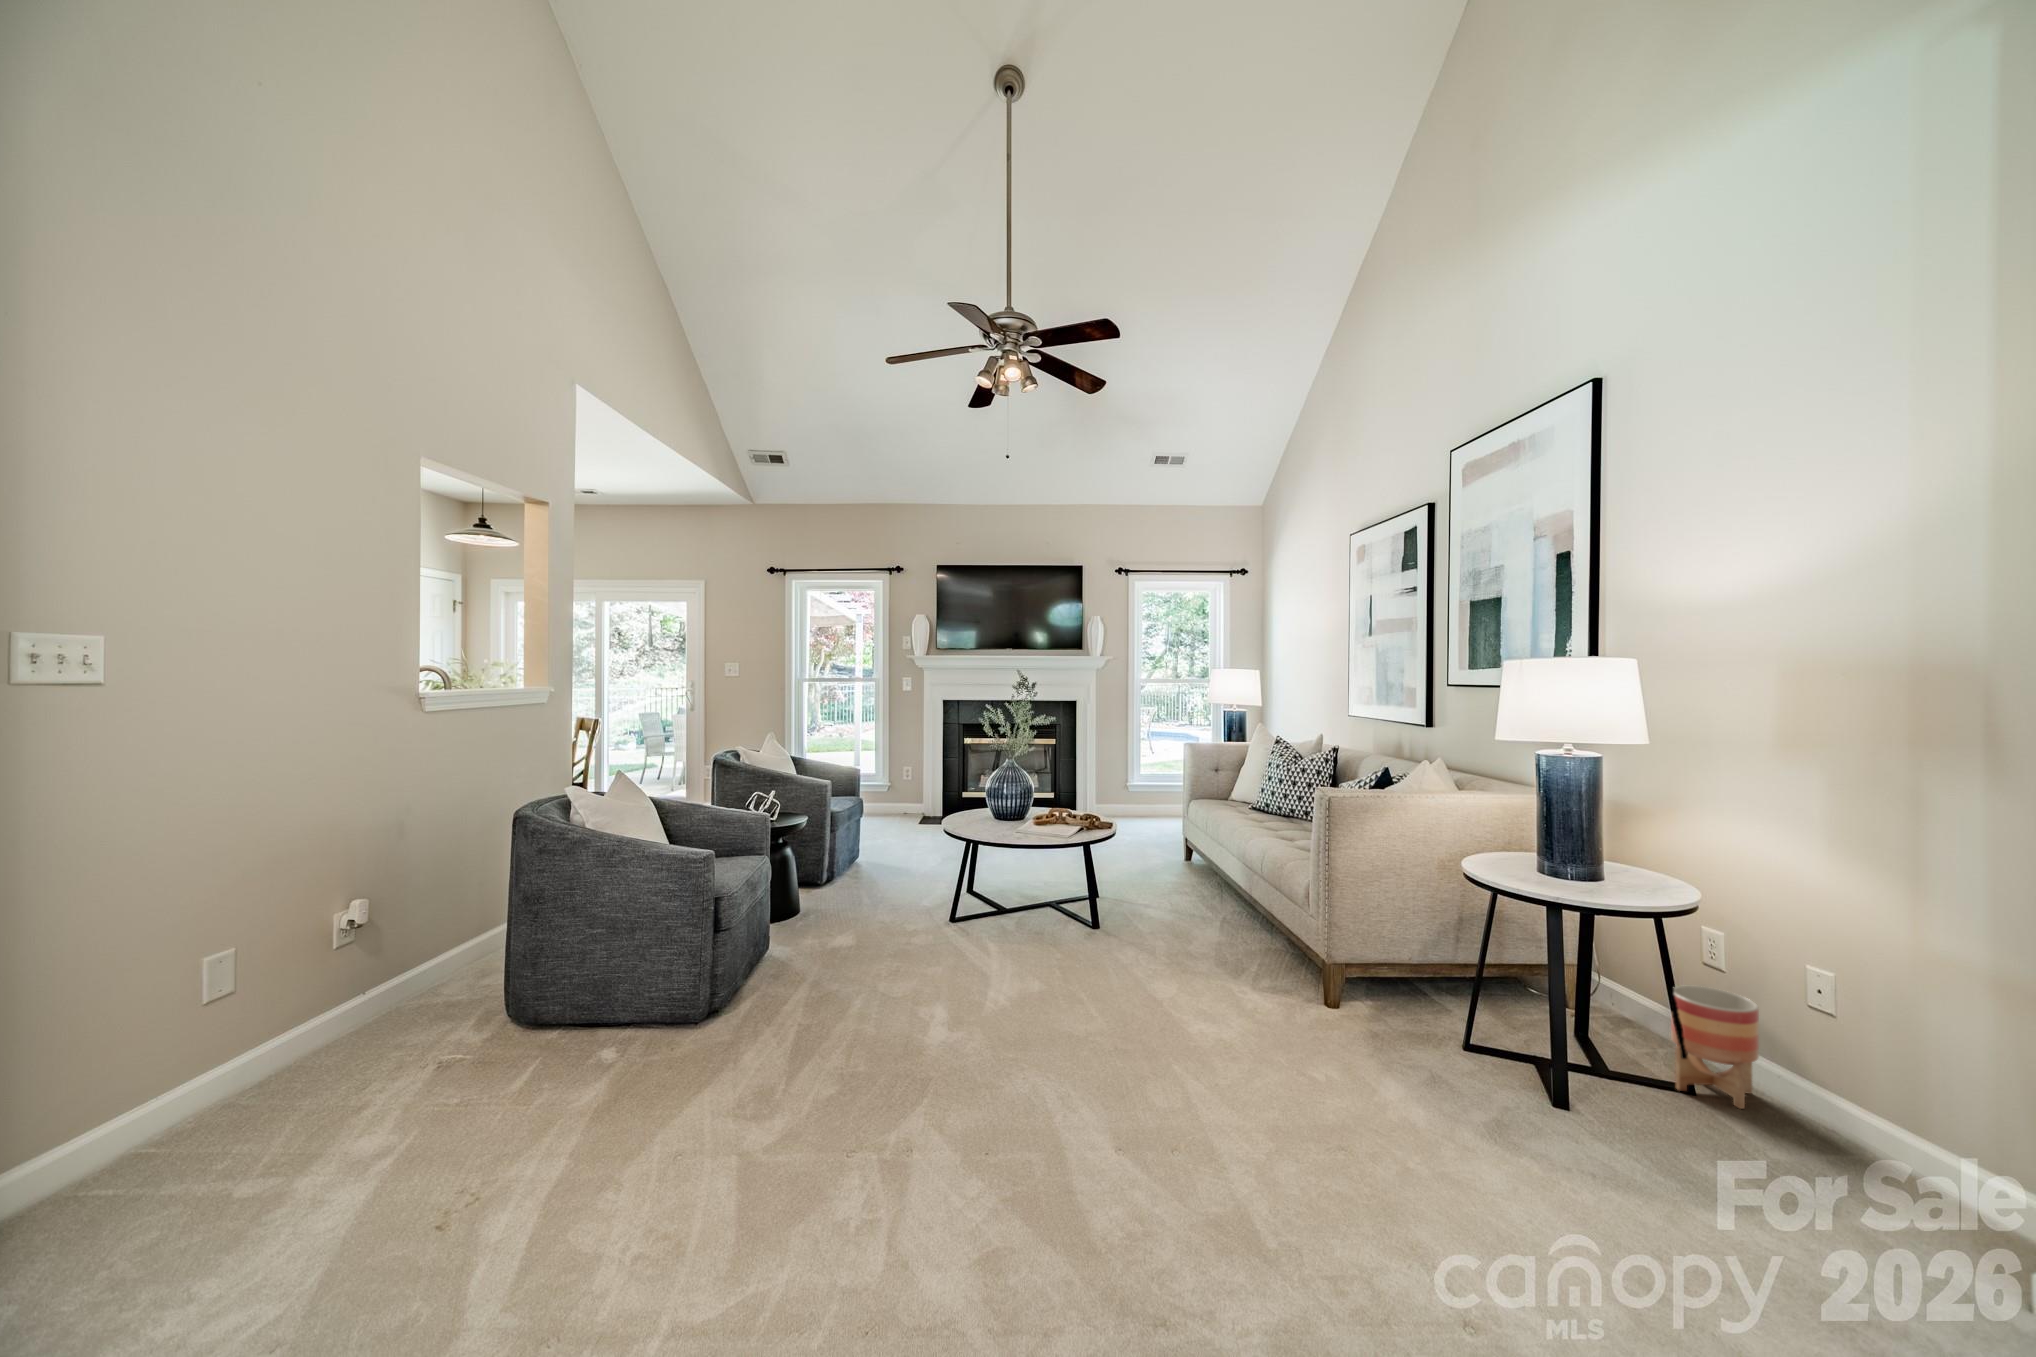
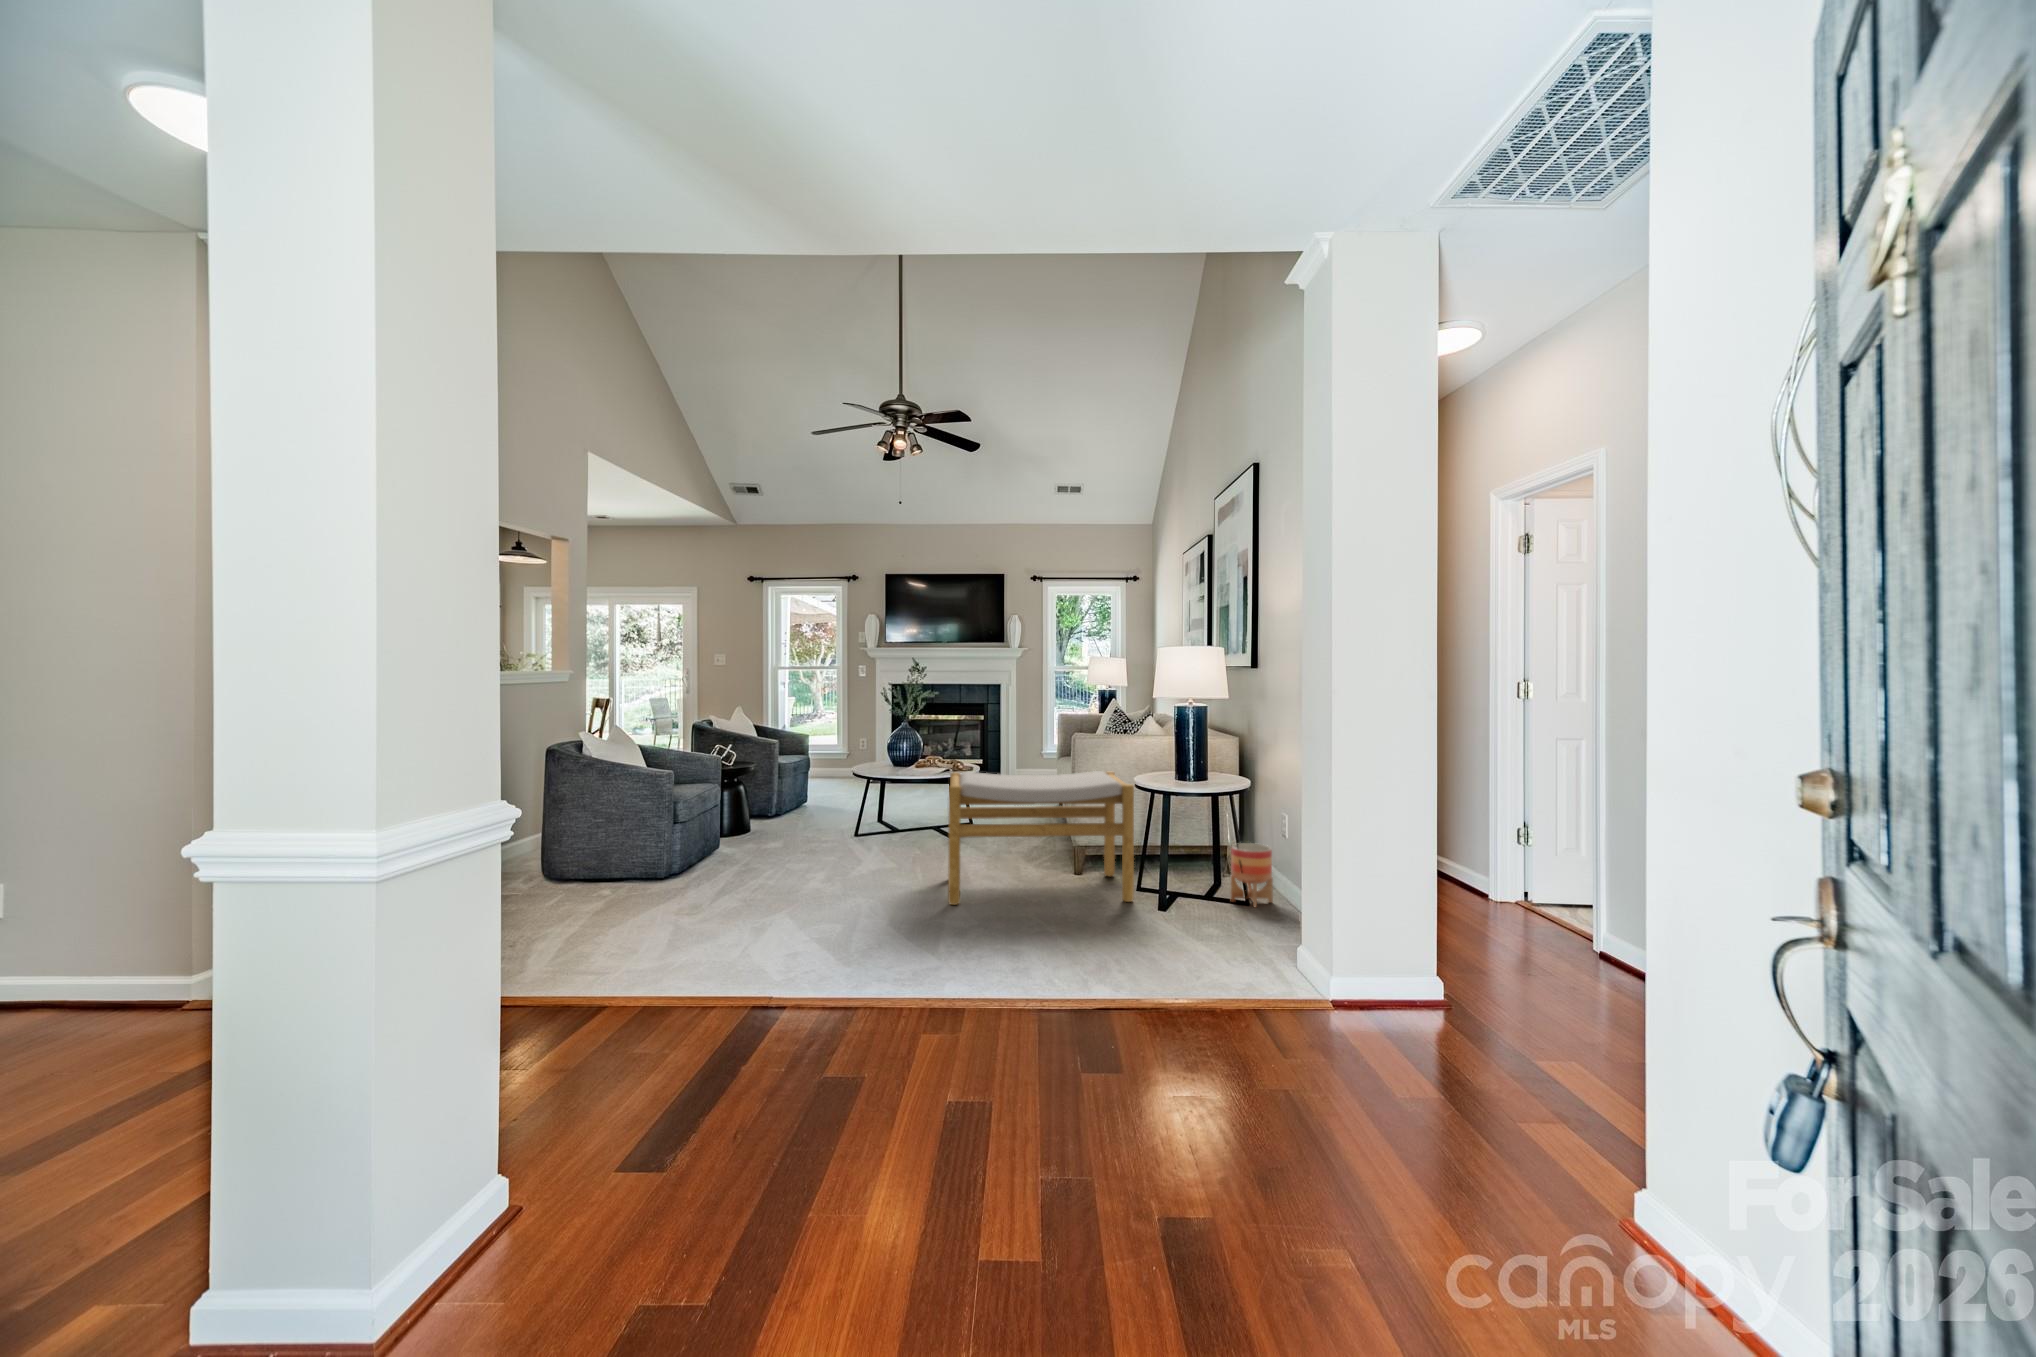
footstool: none [1159,852,1517,1106] -> present [948,771,1134,905]

